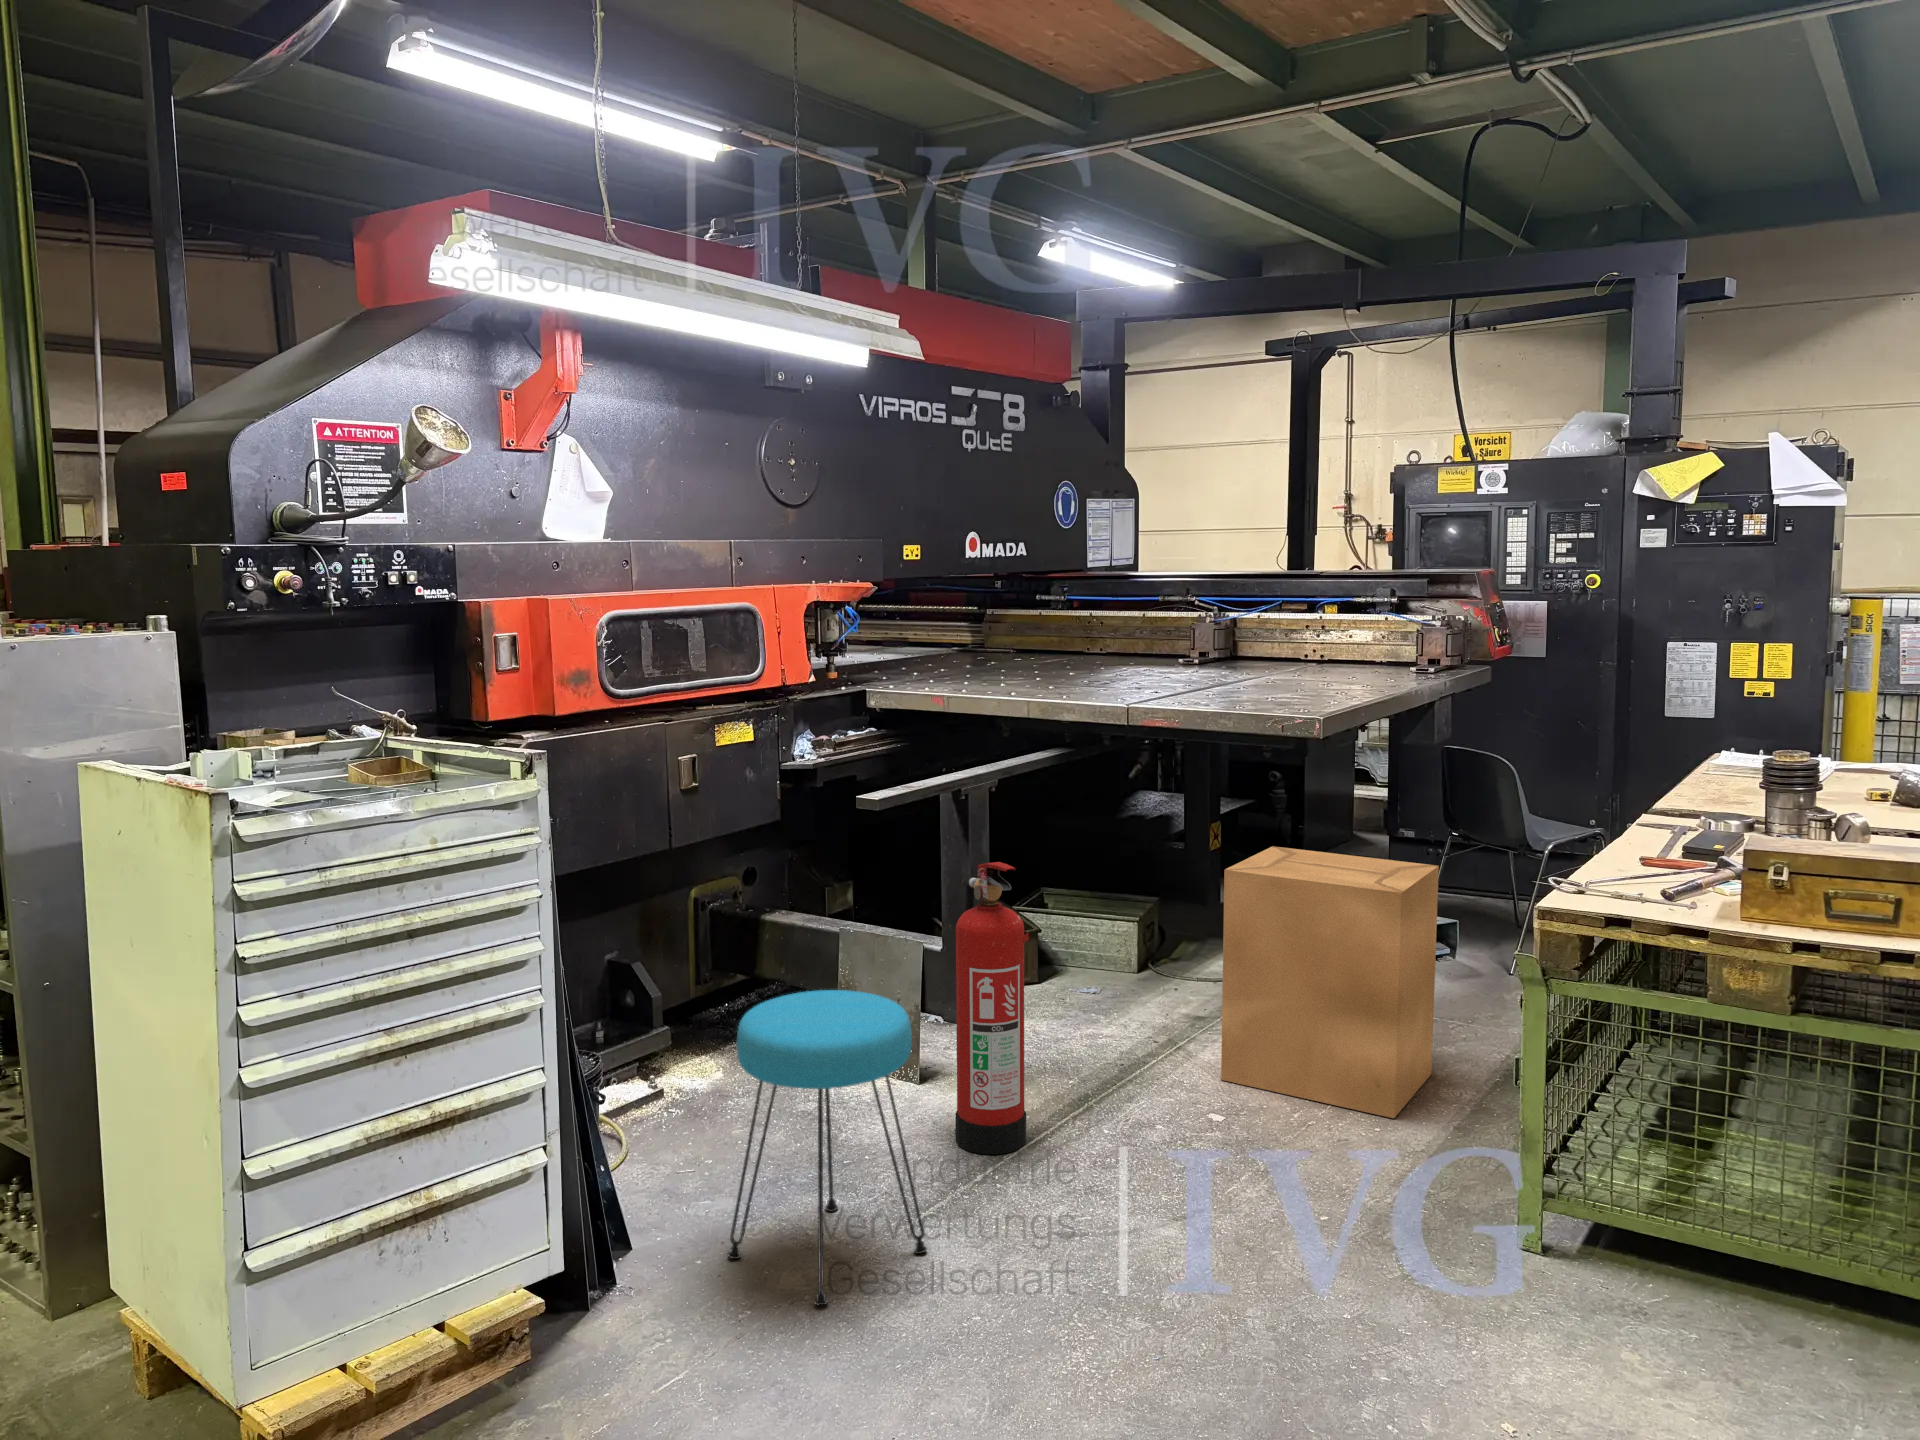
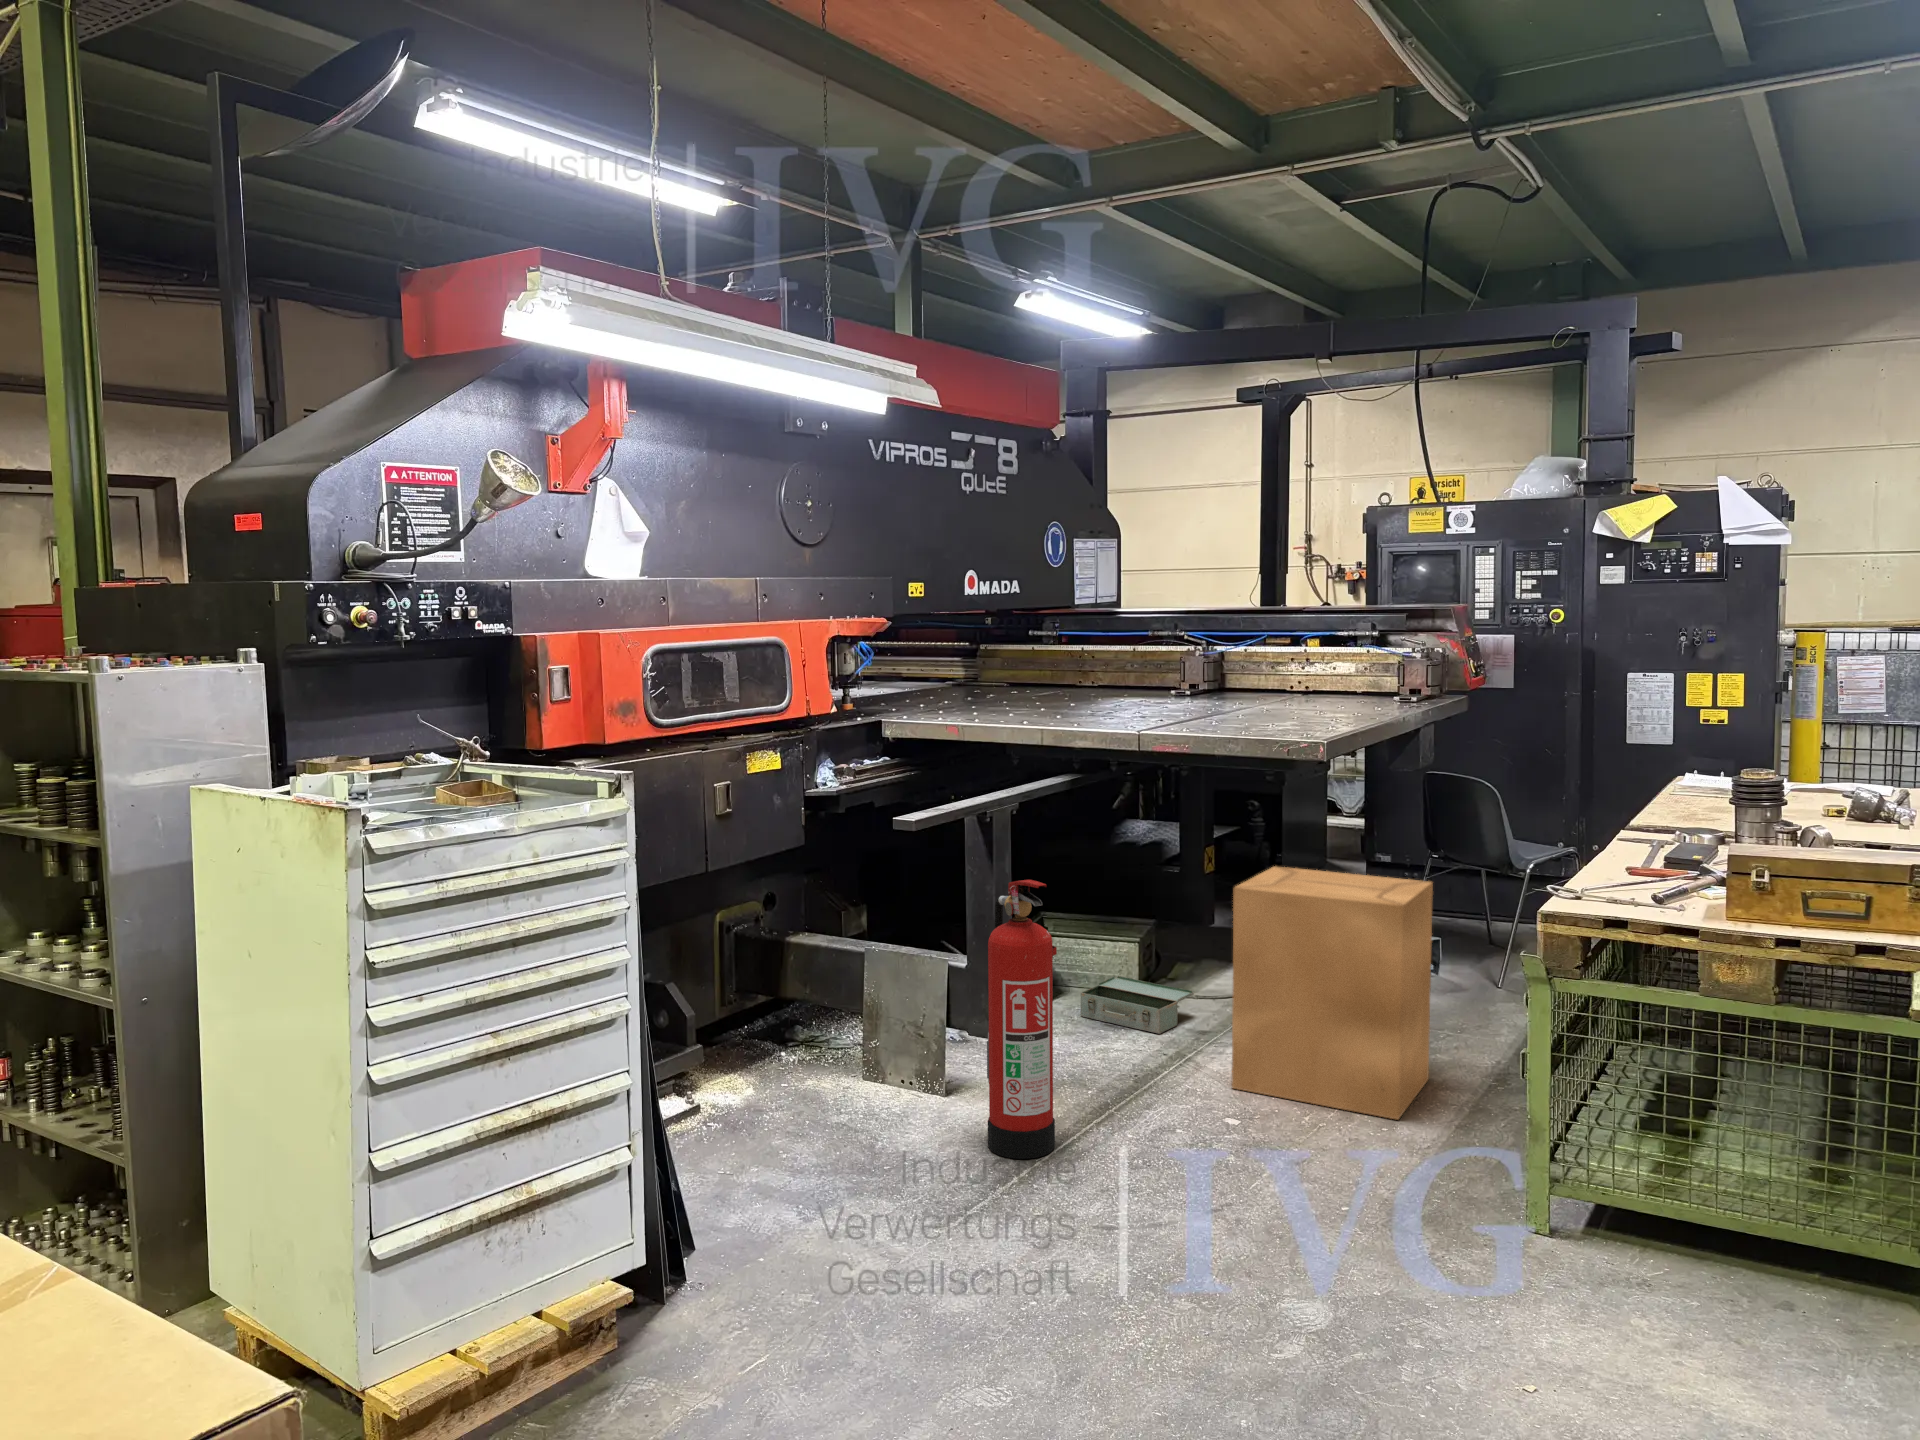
toolbox: none [1073,956,1191,1018] -> present [1081,976,1194,1034]
stool: present [728,990,927,1305] -> none [788,1000,976,1295]

